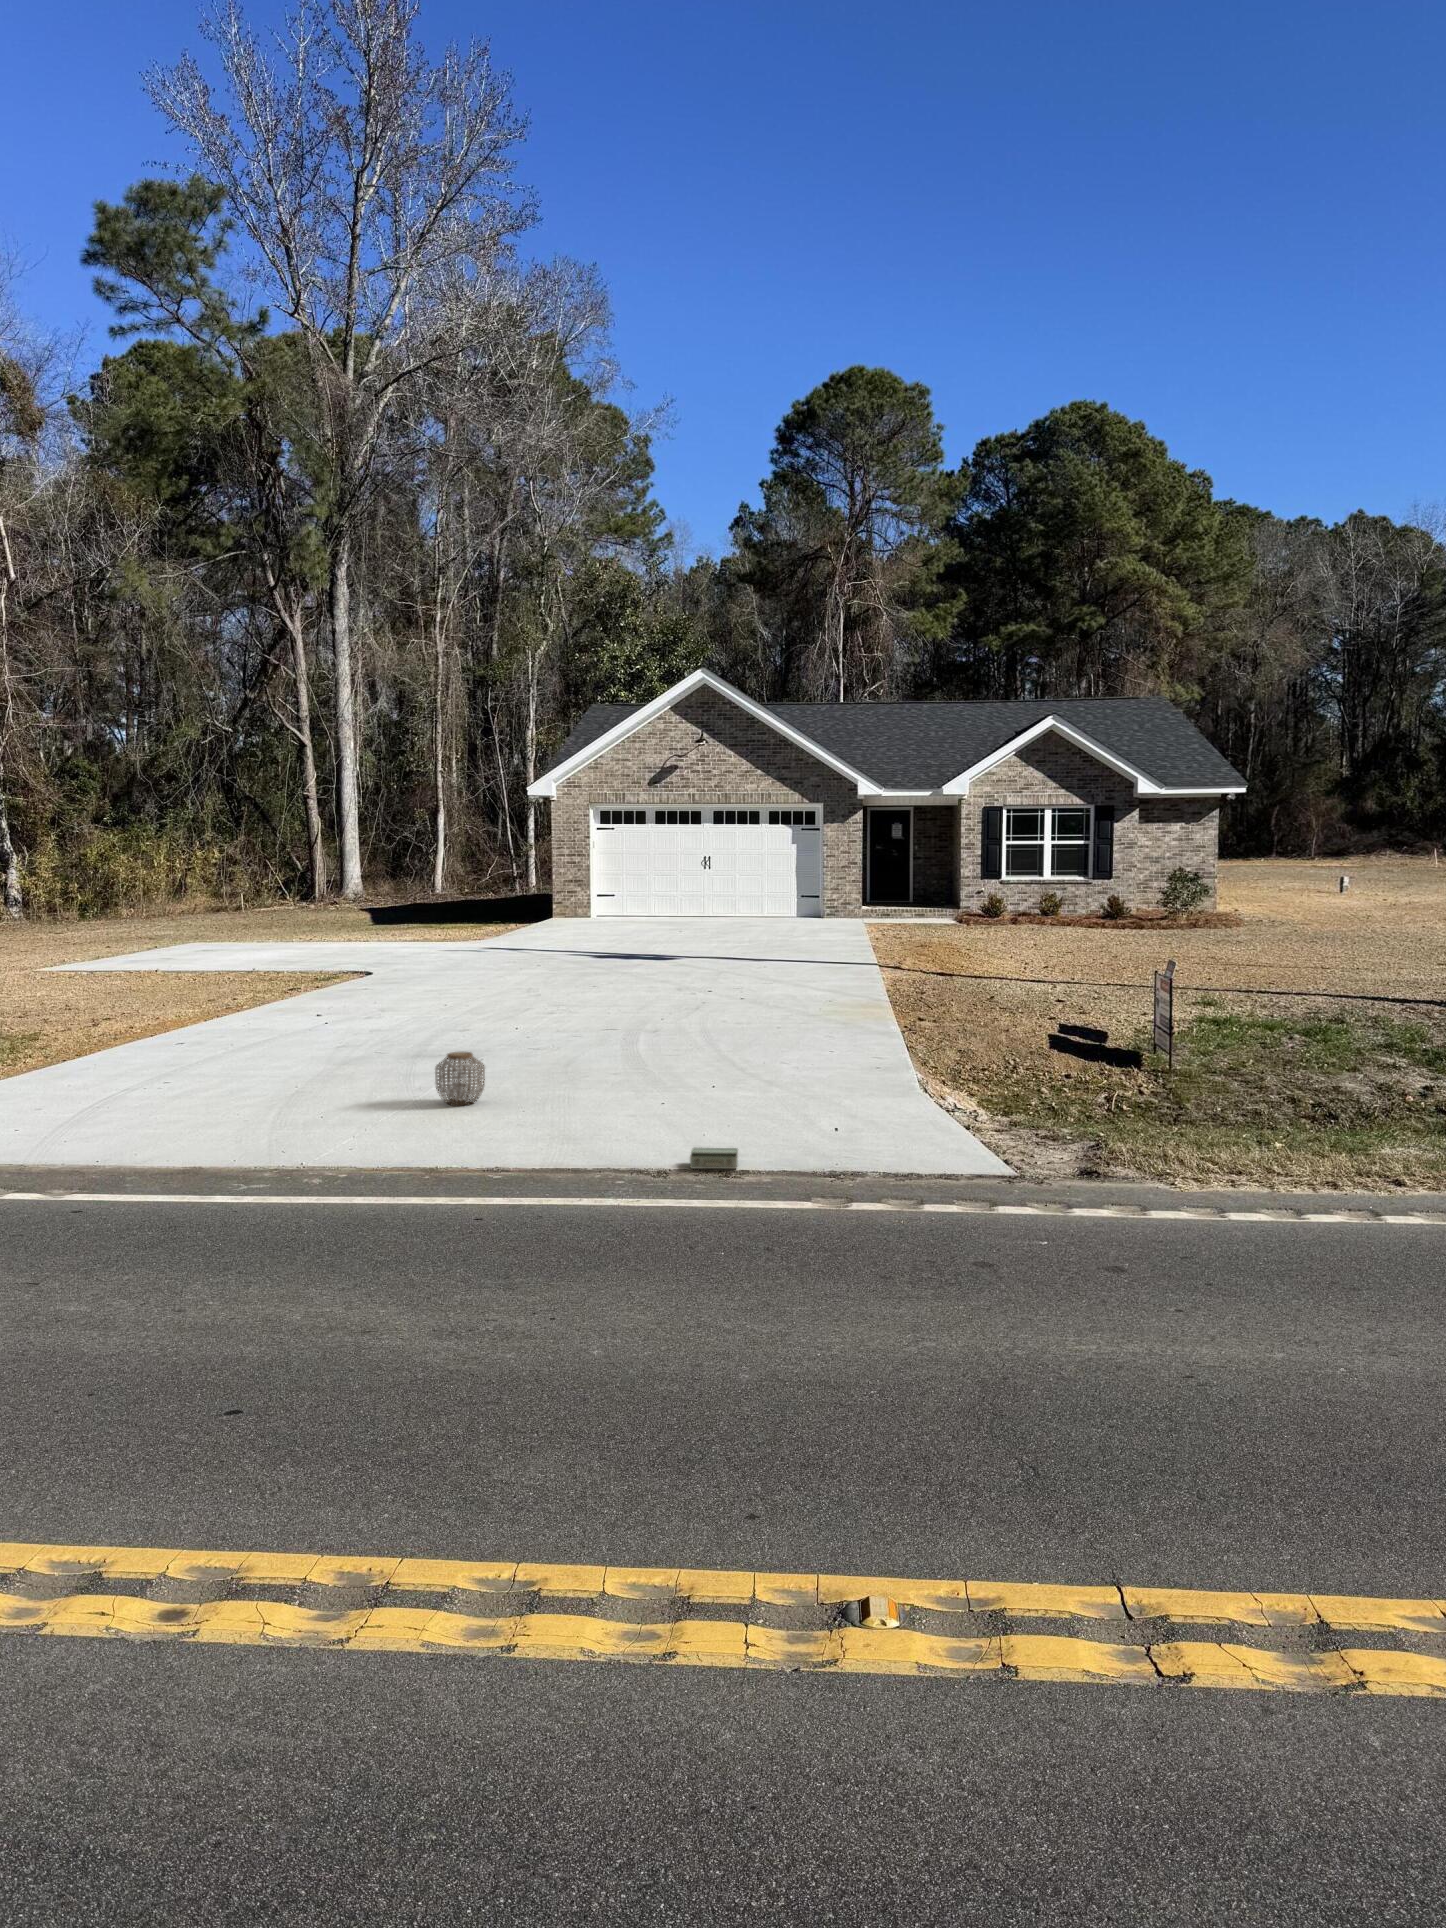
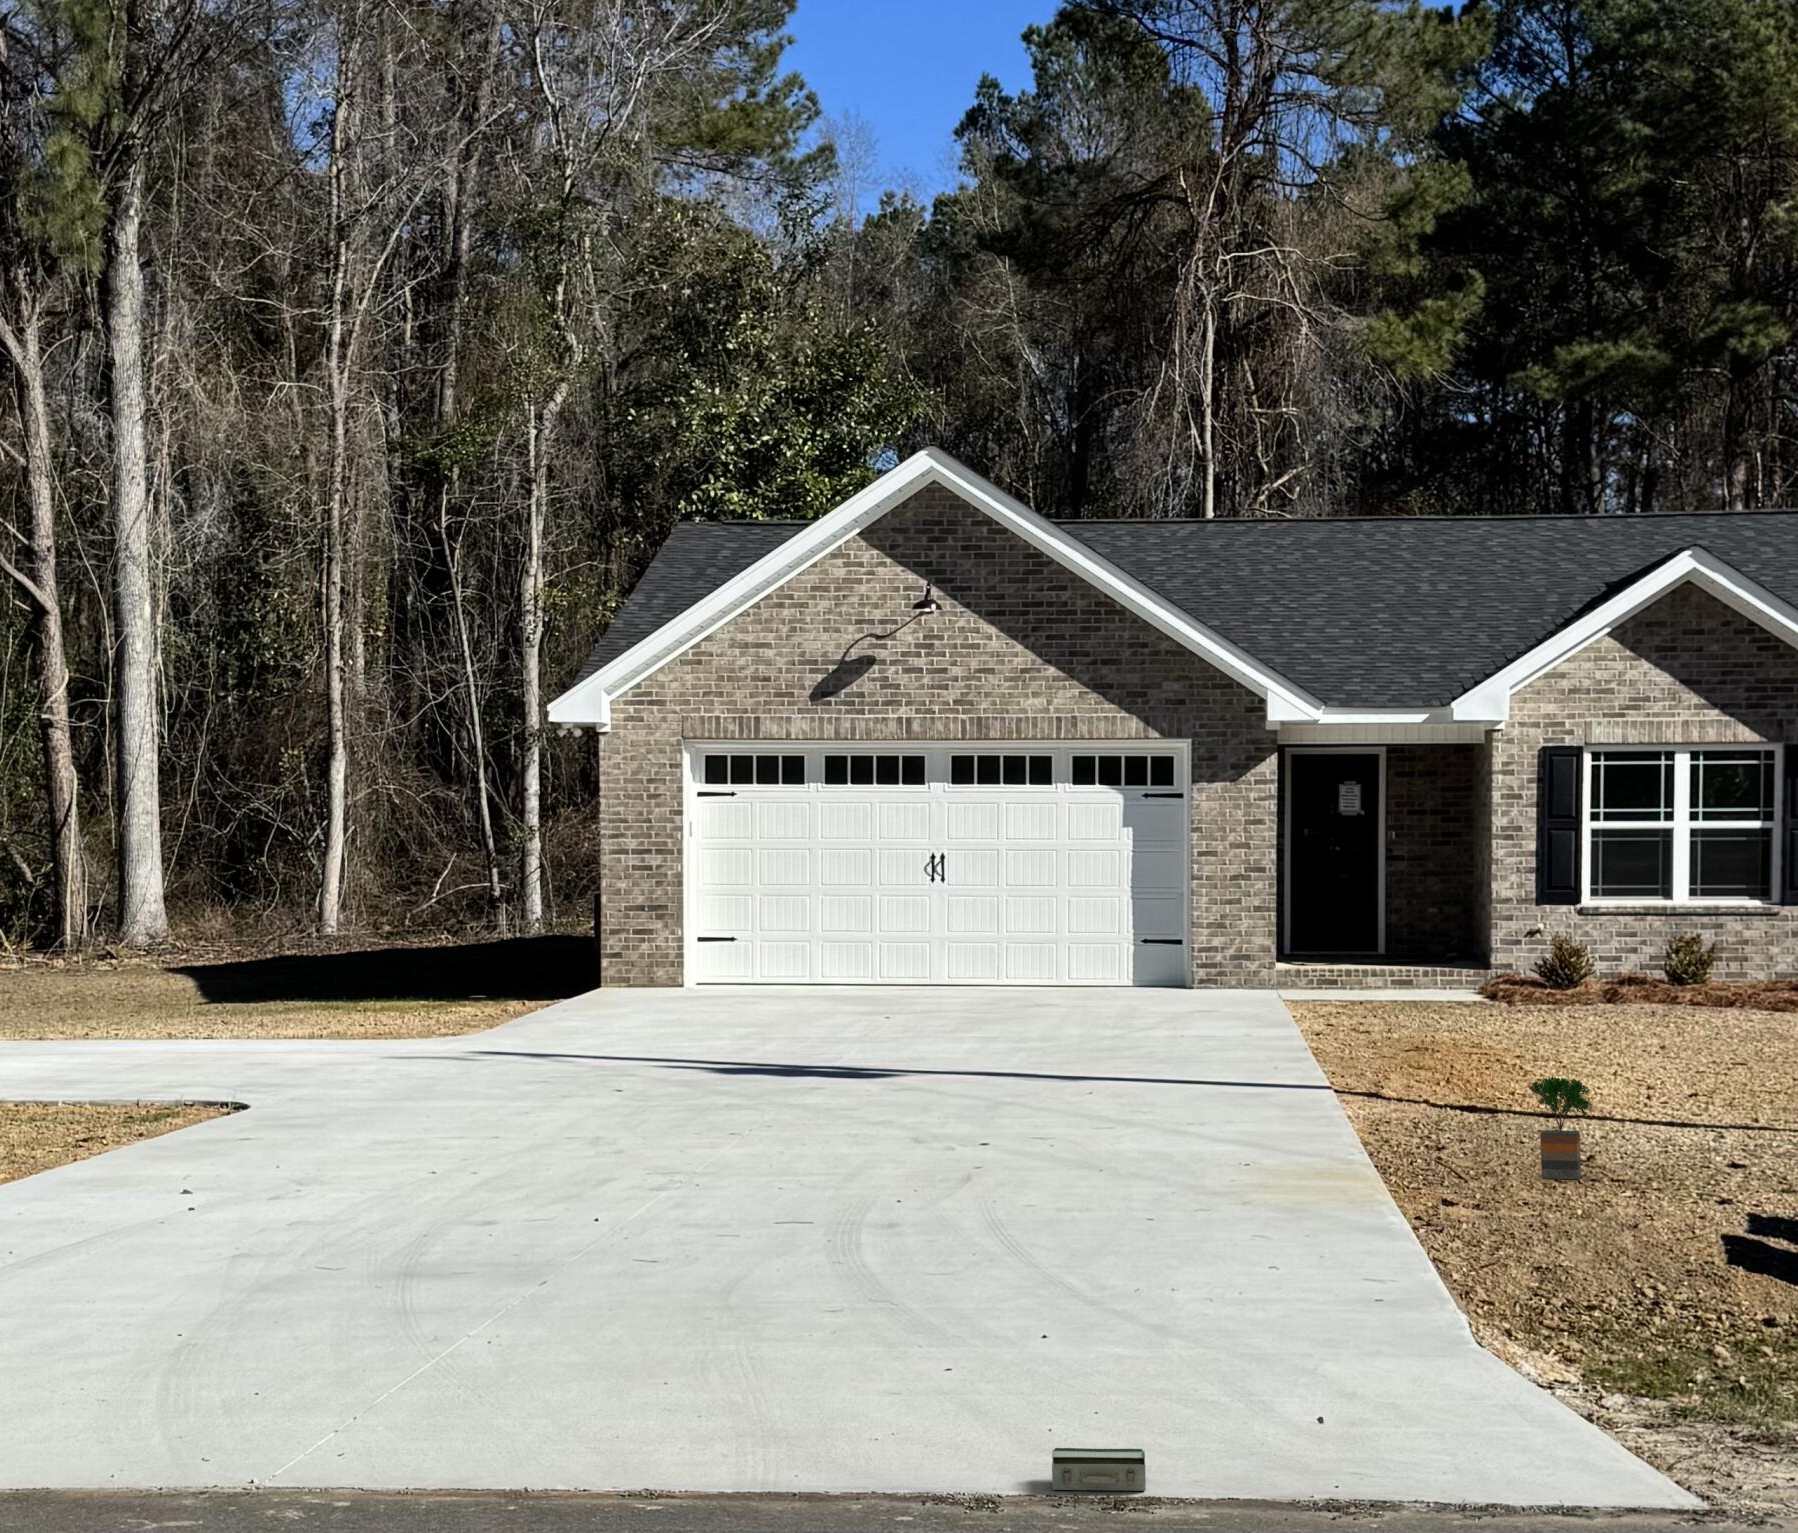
potted tree: none [961,958,992,1005] -> present [1529,1076,1593,1179]
woven basket: present [435,1052,485,1106] -> none [499,1261,598,1376]

